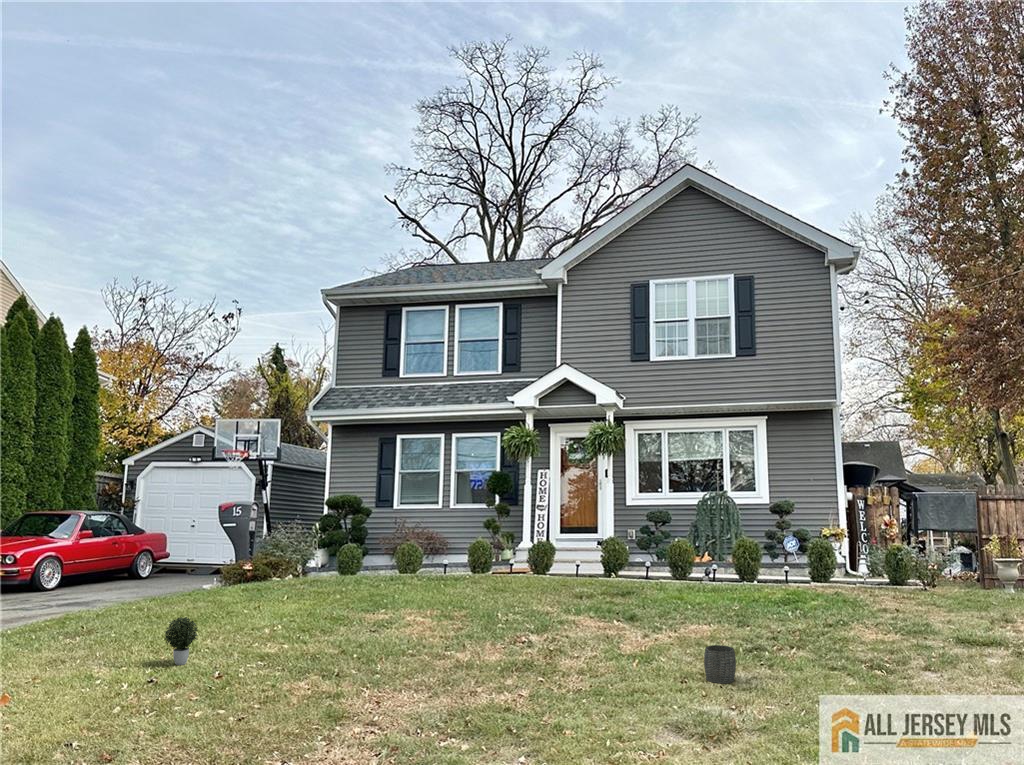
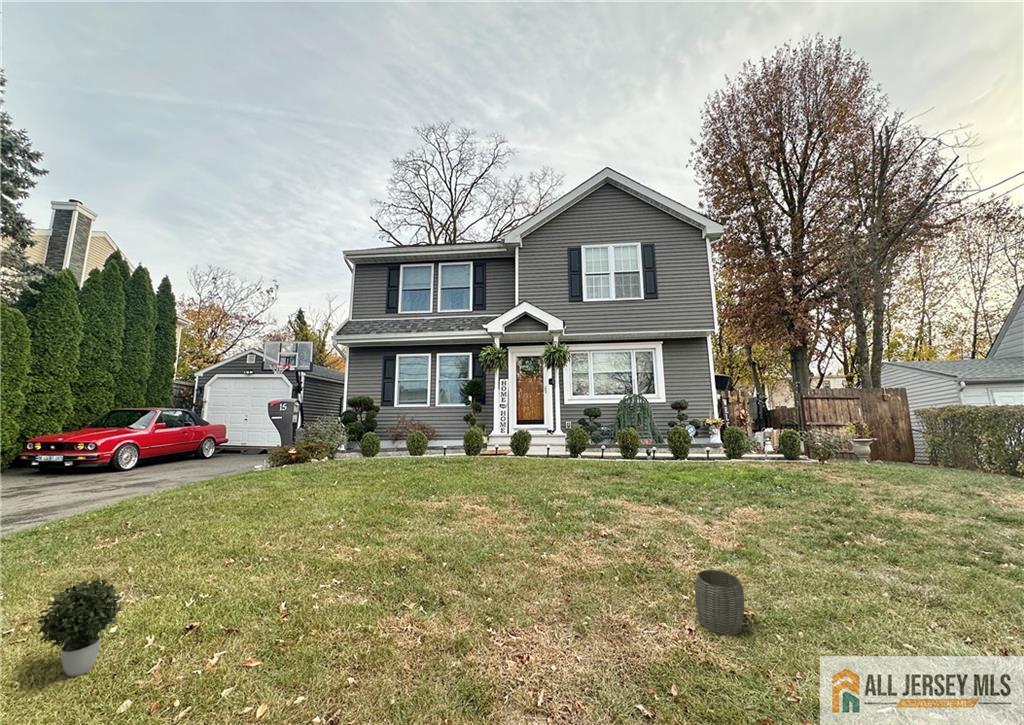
woven basket: present [704,645,736,683] -> present [695,570,744,635]

